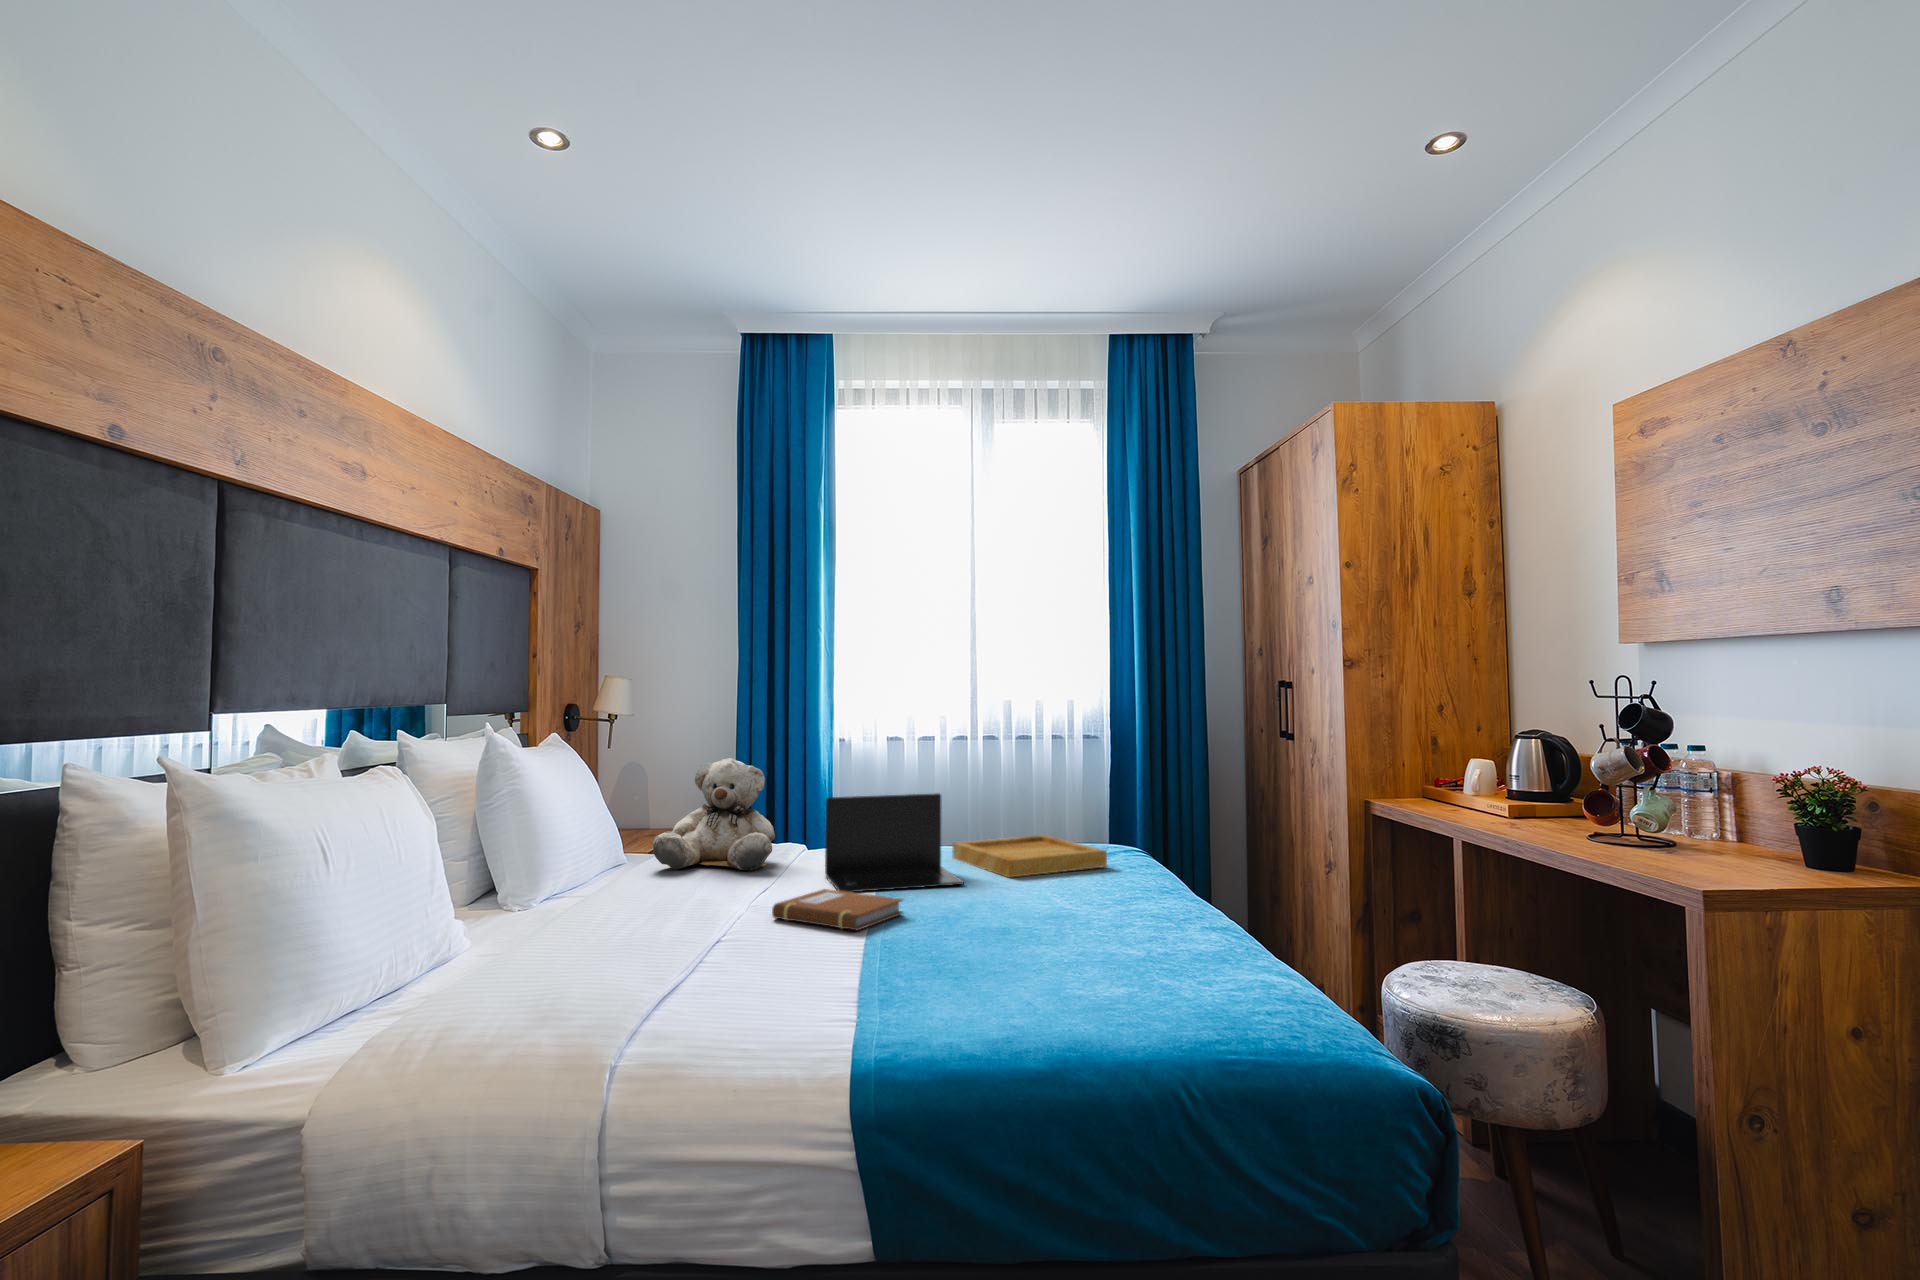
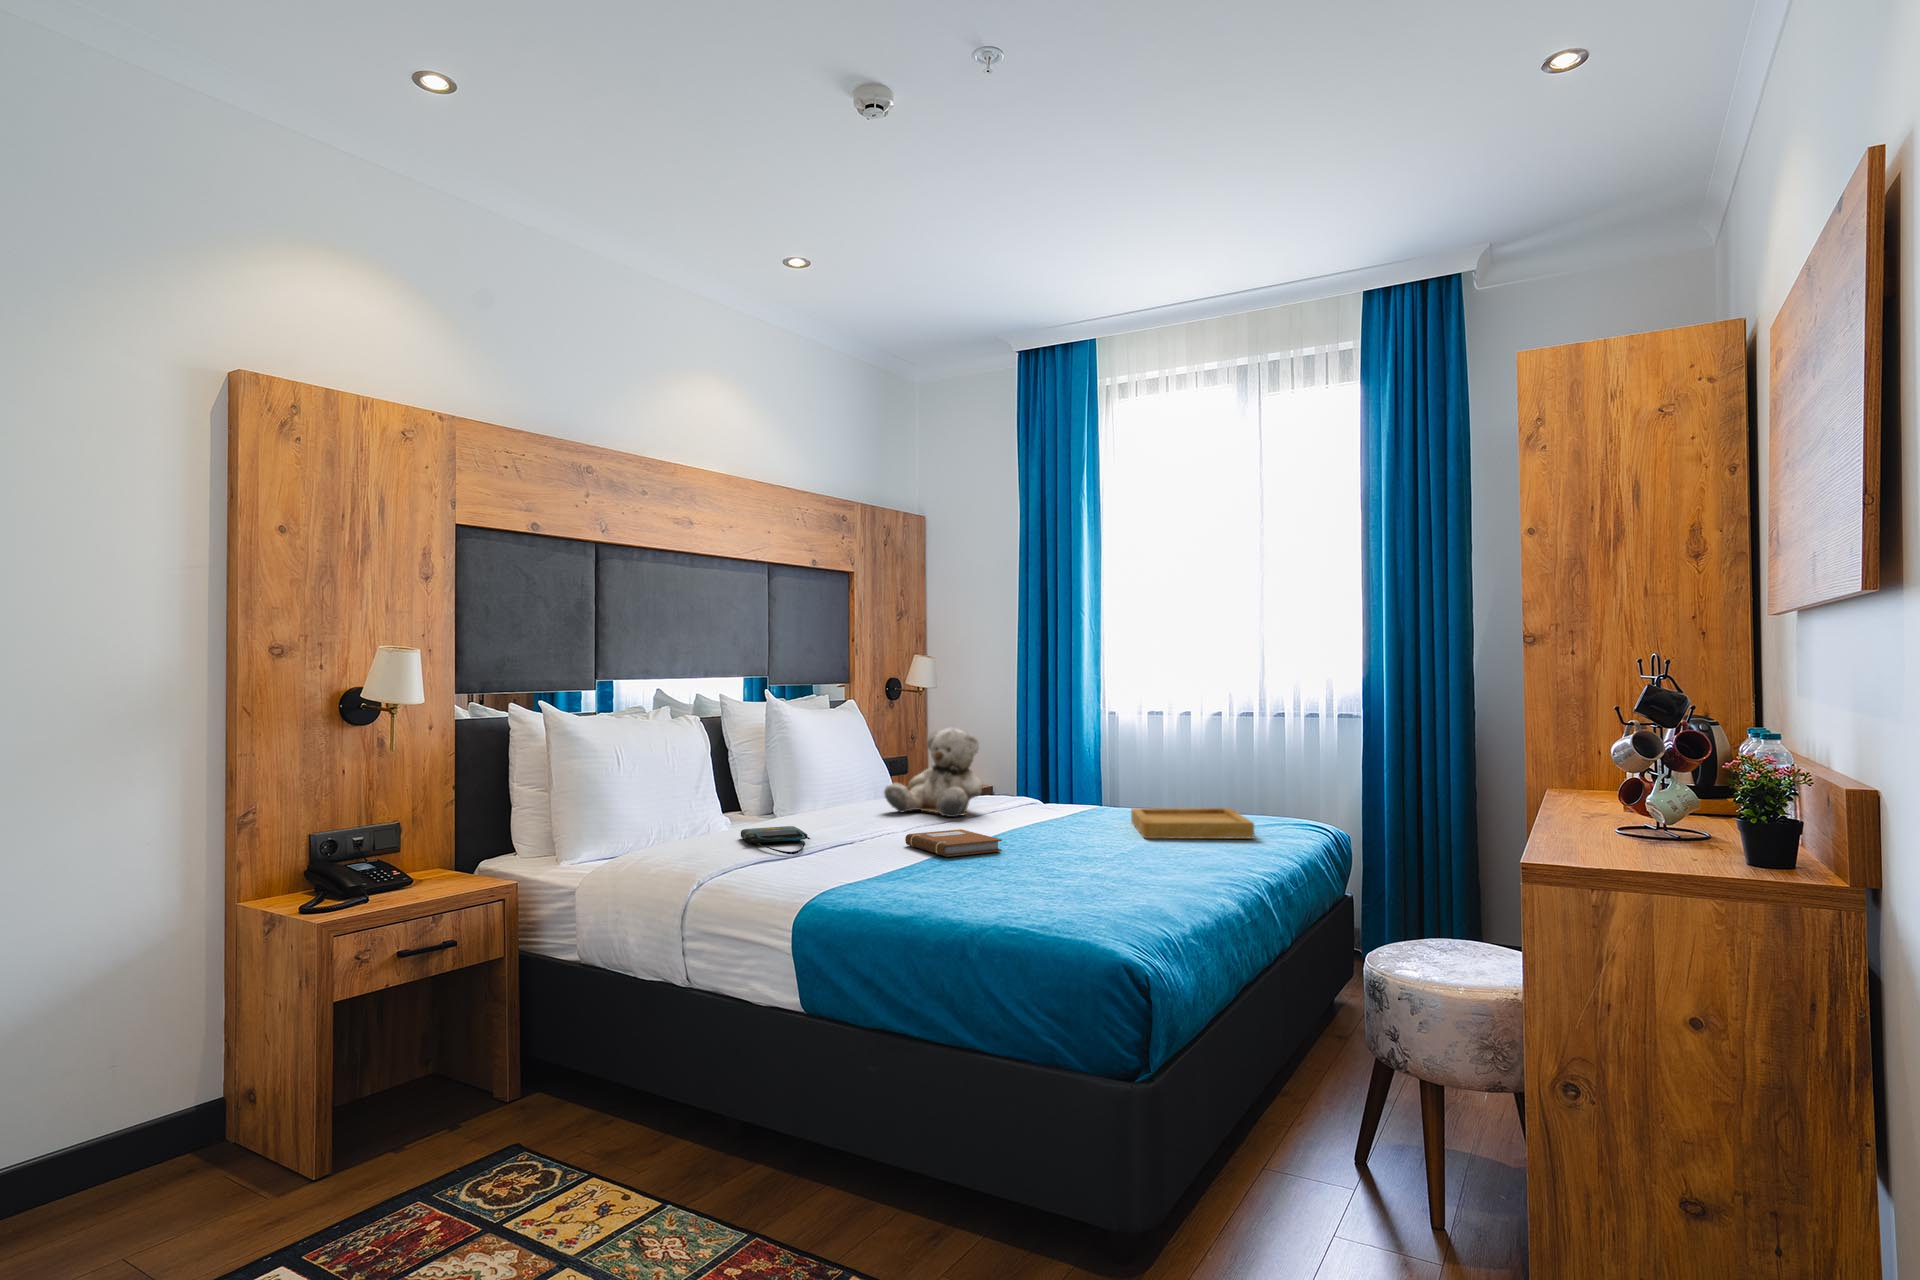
laptop: present [825,793,964,892] -> none [986,760,1099,839]
tote bag: none [515,908,652,955] -> present [741,826,810,854]

